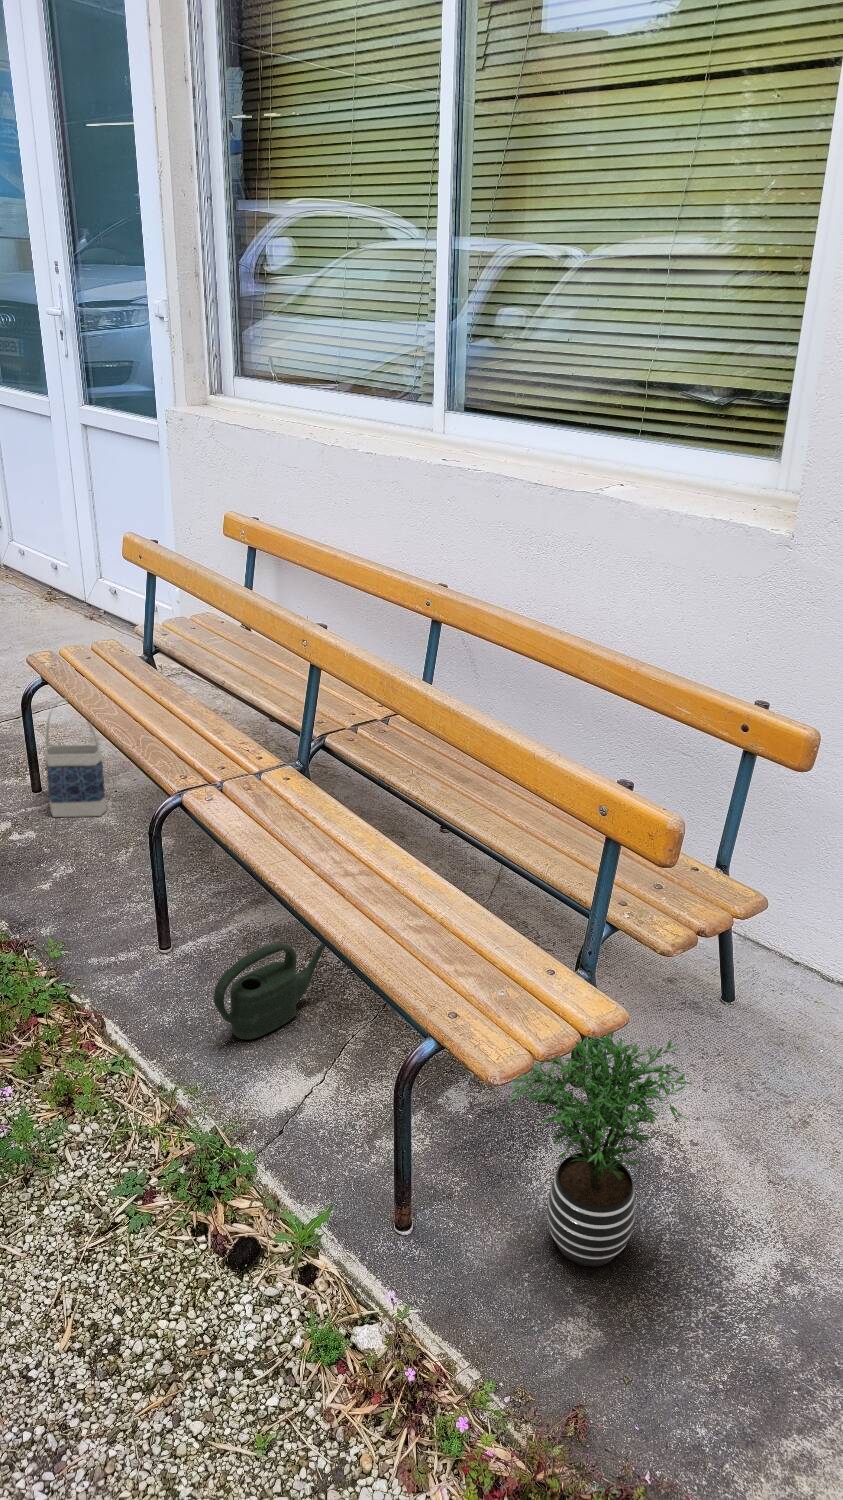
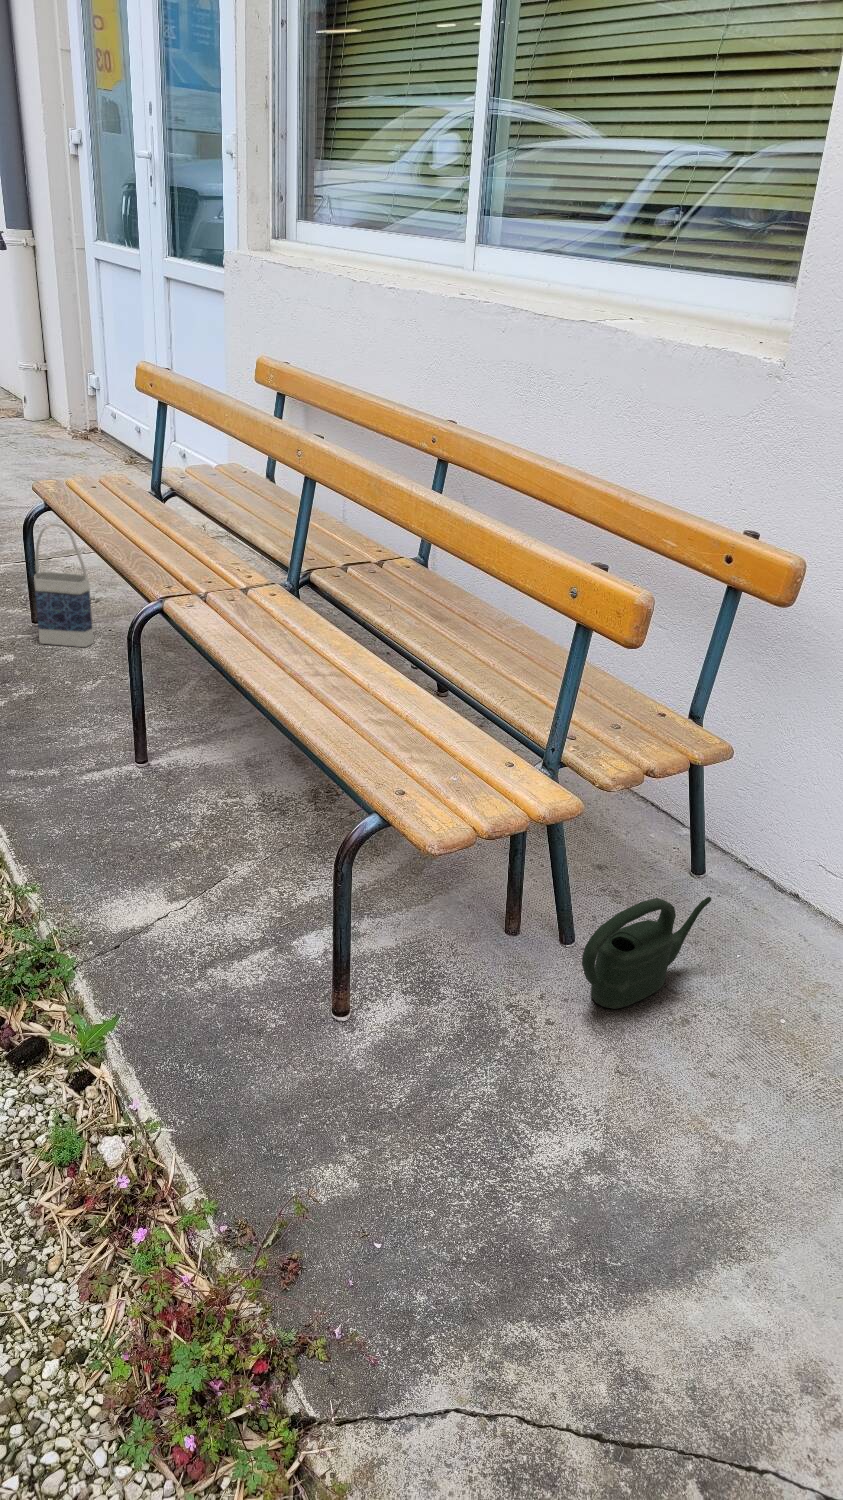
watering can: present [214,942,325,1039] -> present [582,897,711,1009]
potted plant: present [509,1031,692,1267] -> none [291,855,494,1121]

